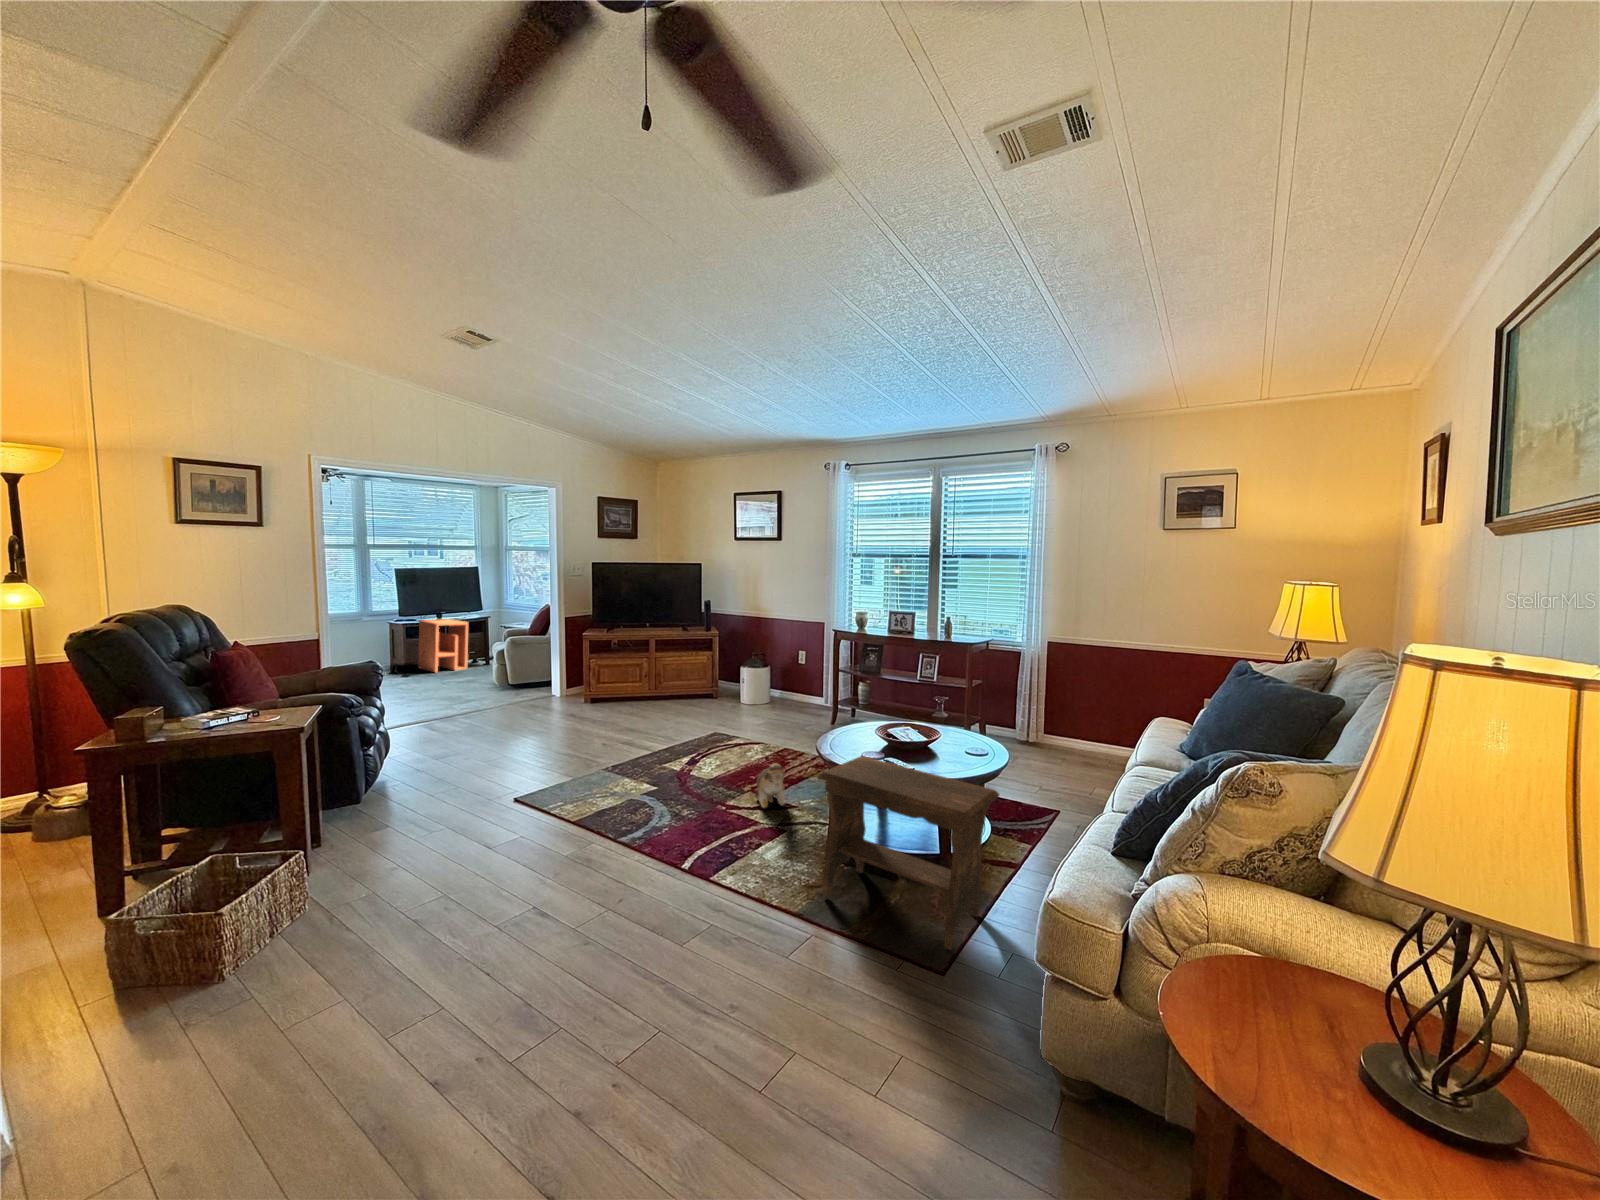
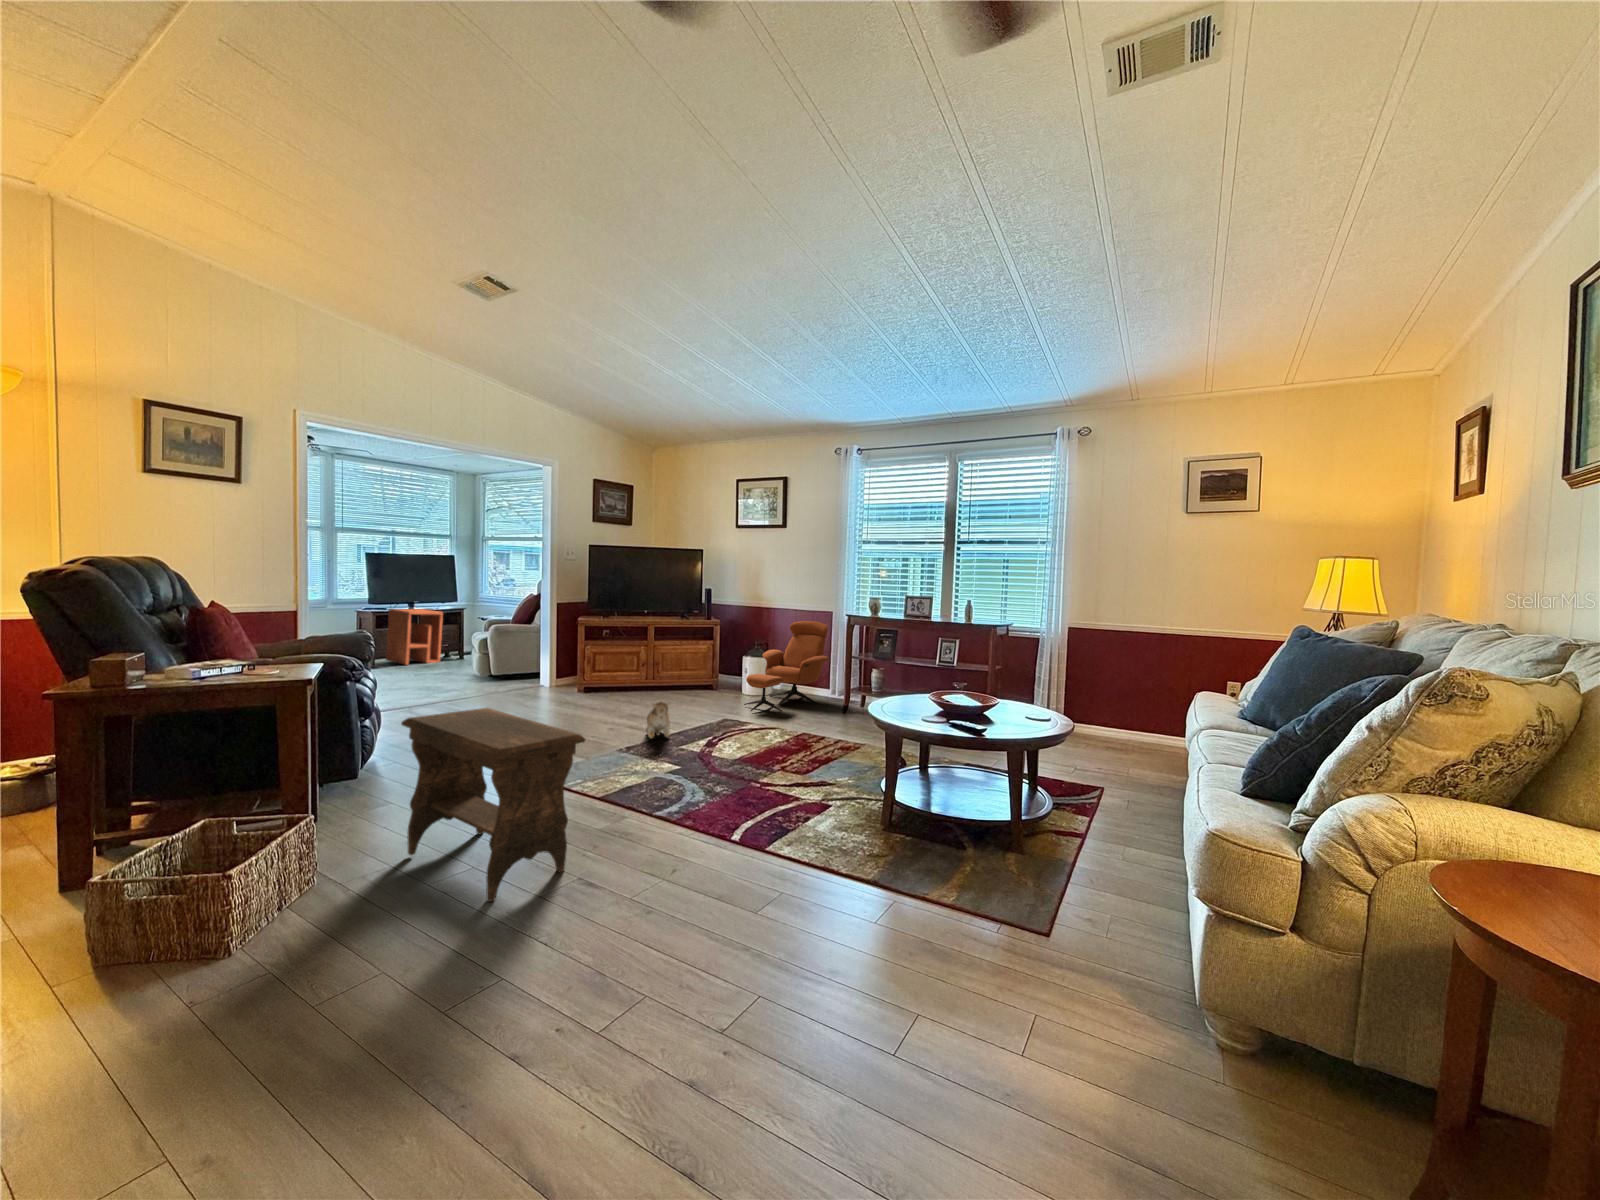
lounge chair: none [738,631,821,722] -> present [744,621,828,711]
footstool: present [817,756,999,950] -> present [401,708,585,902]
plush toy: present [755,763,785,808] -> present [646,701,670,738]

